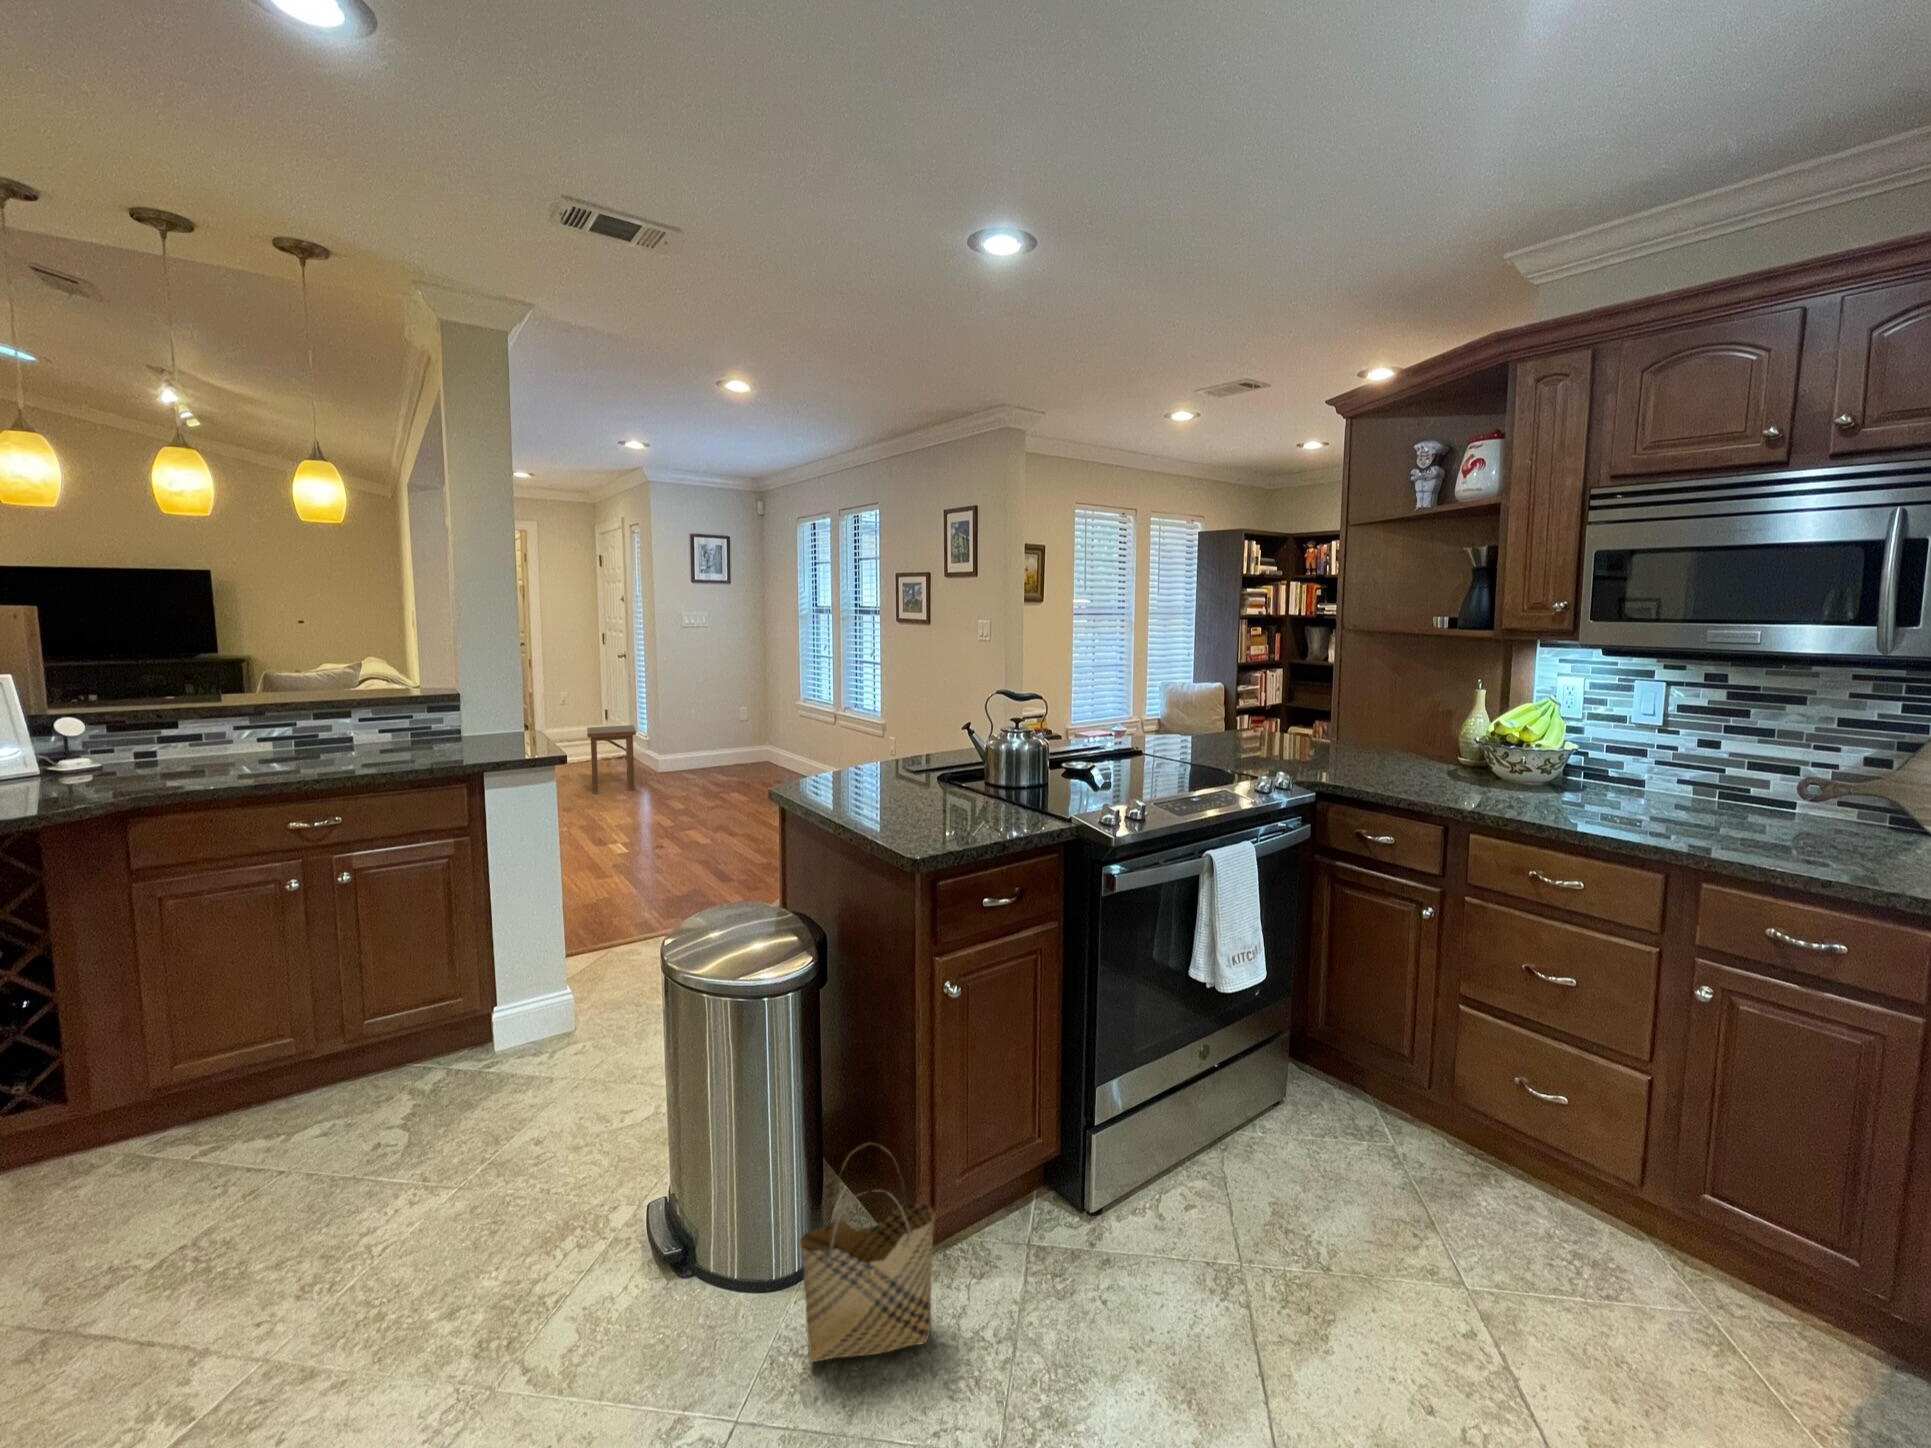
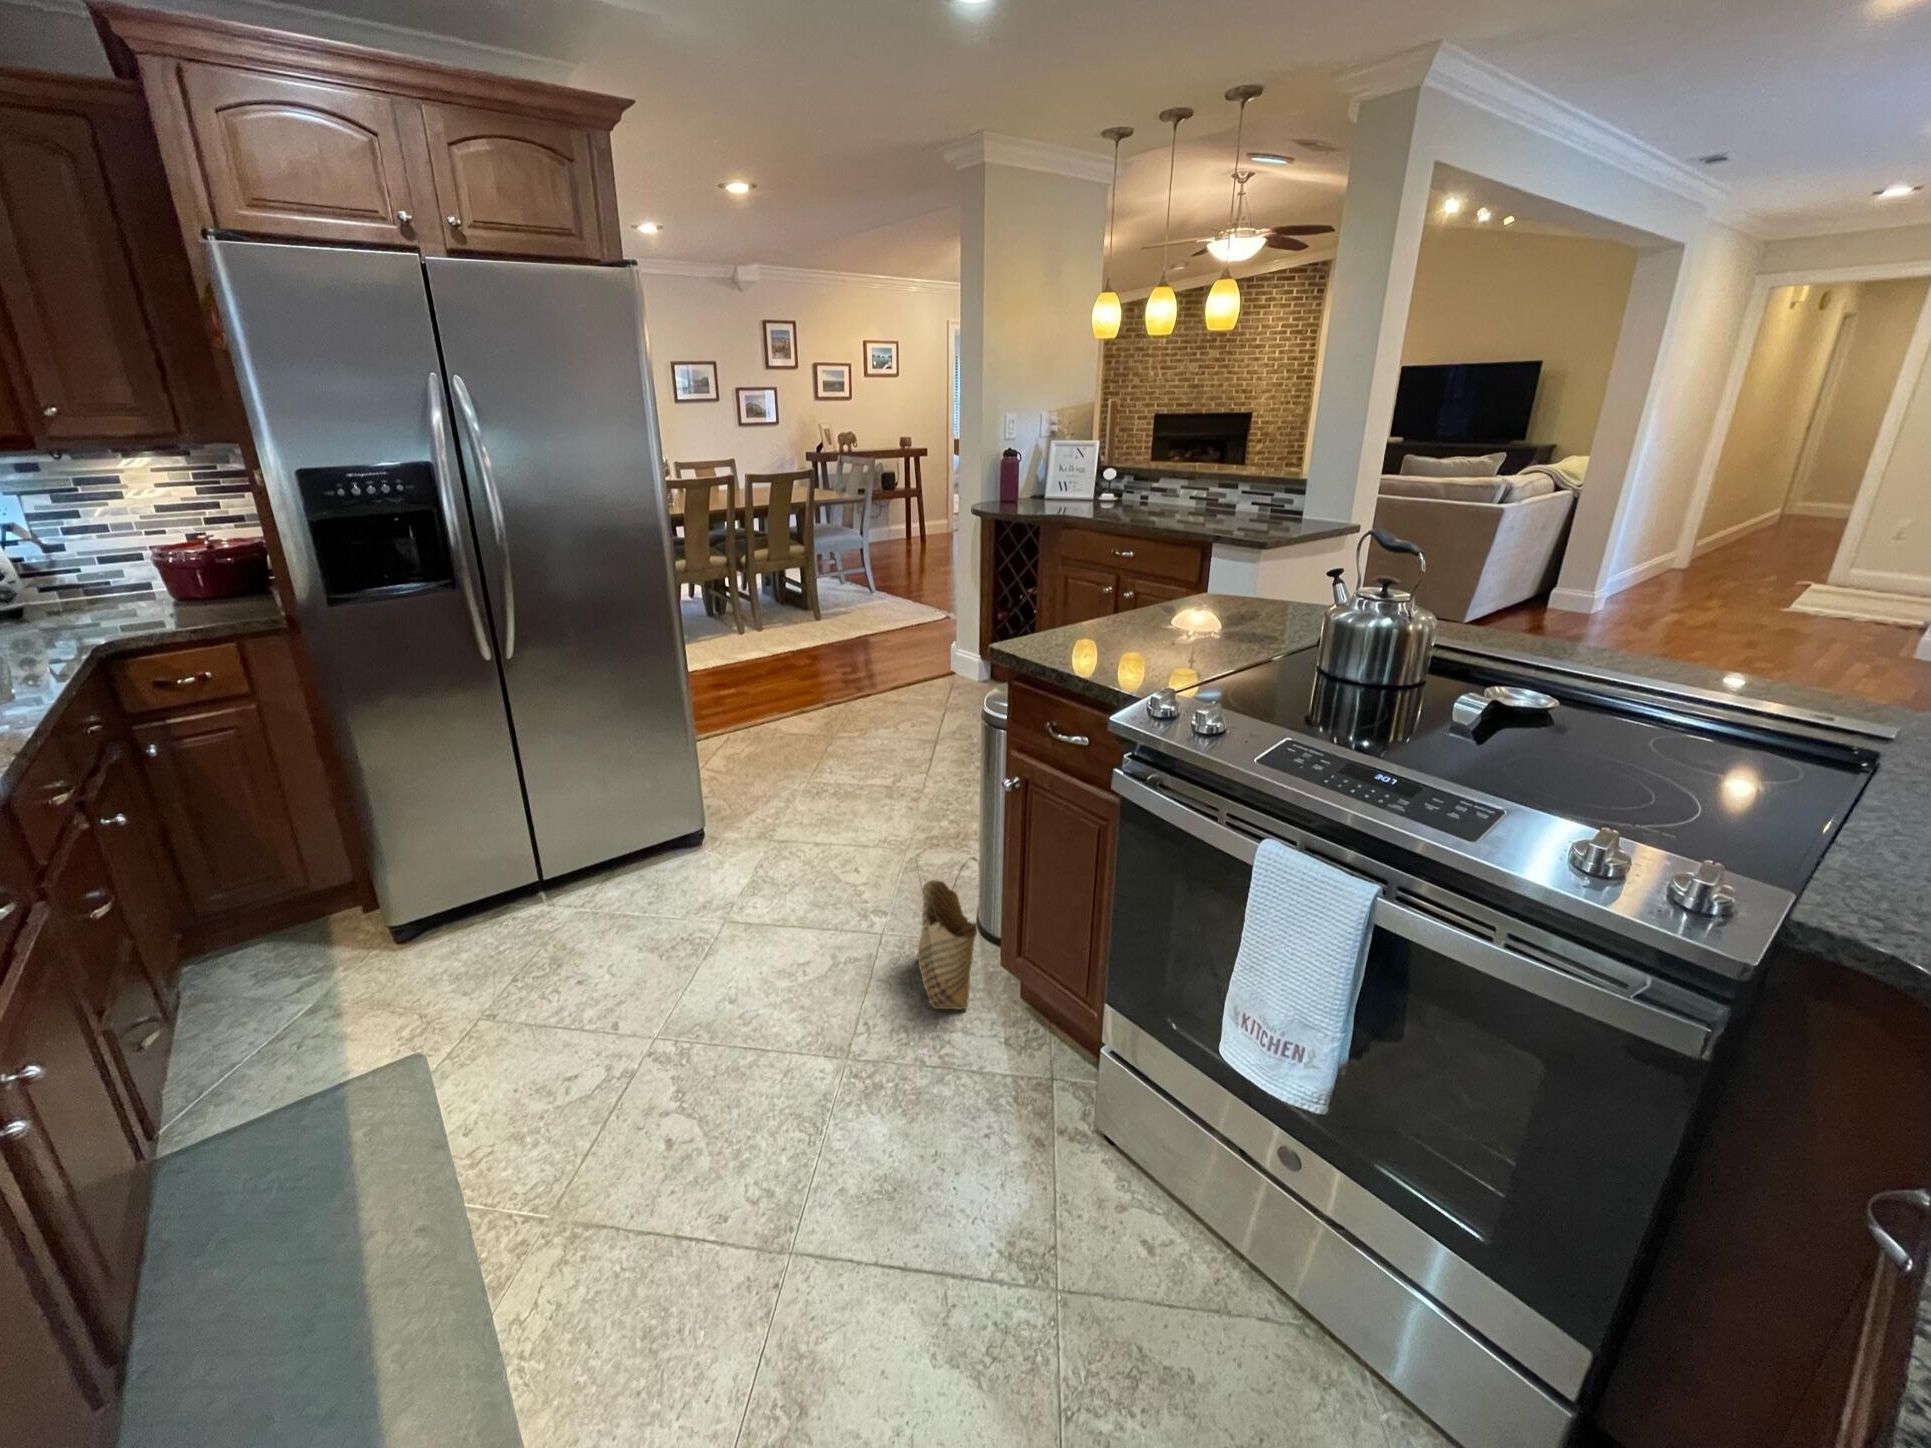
stool: present [587,725,636,794] -> none [1753,571,1884,672]

